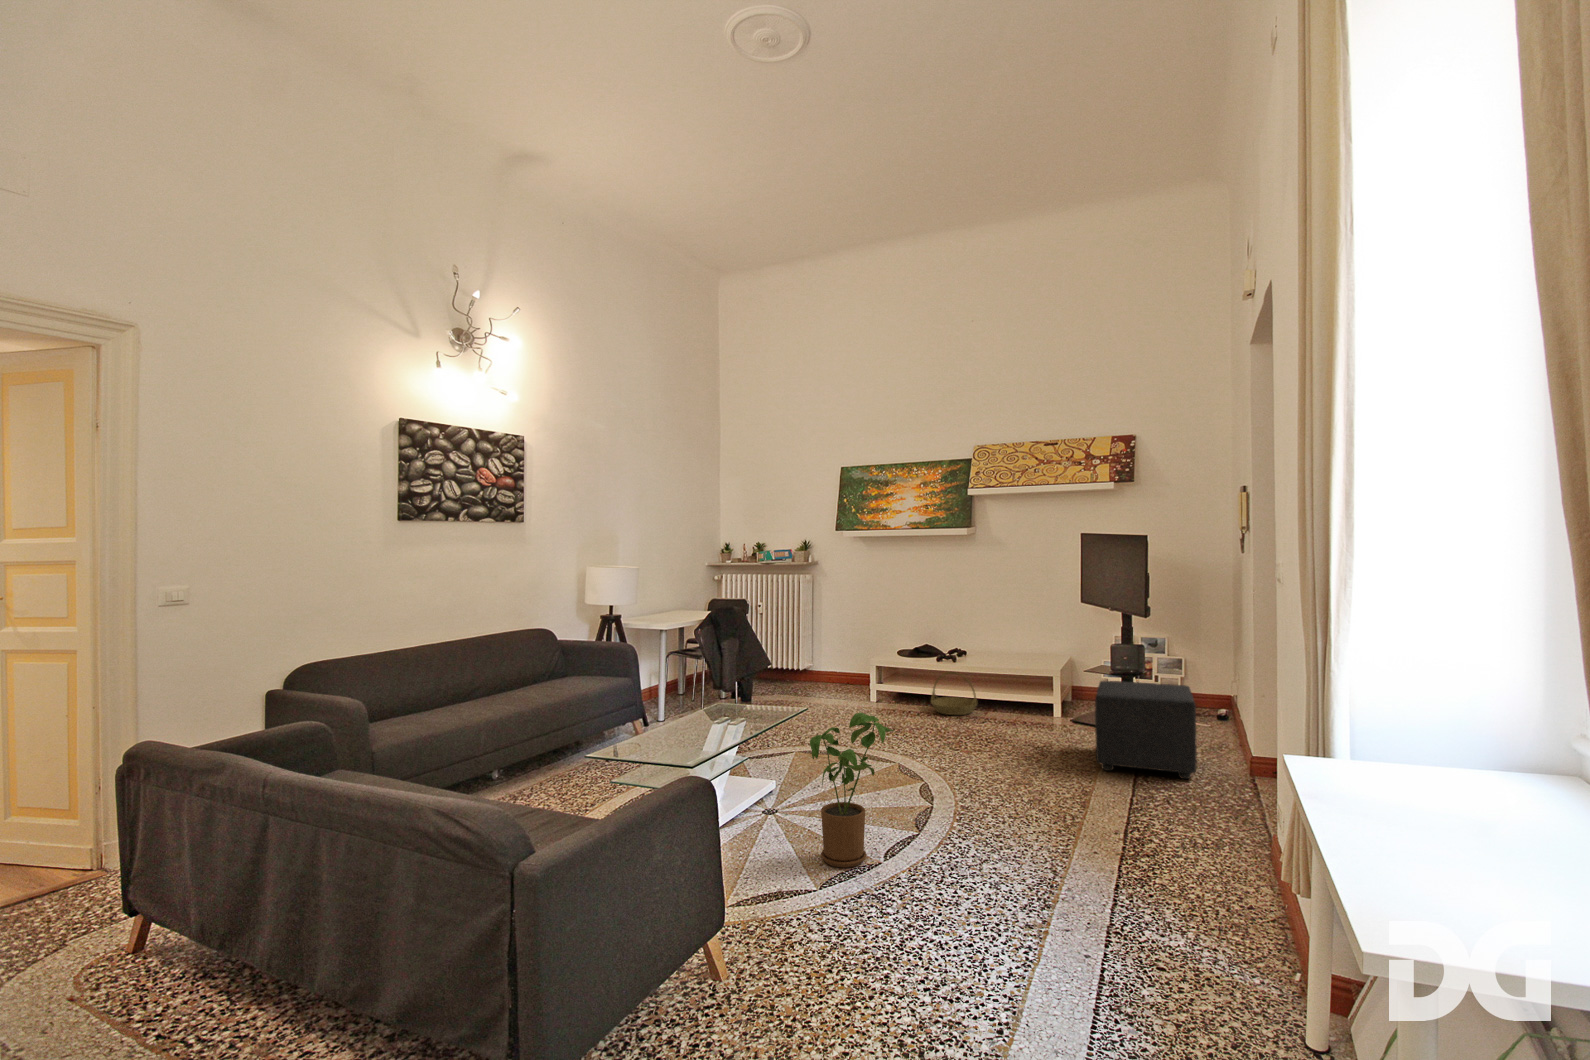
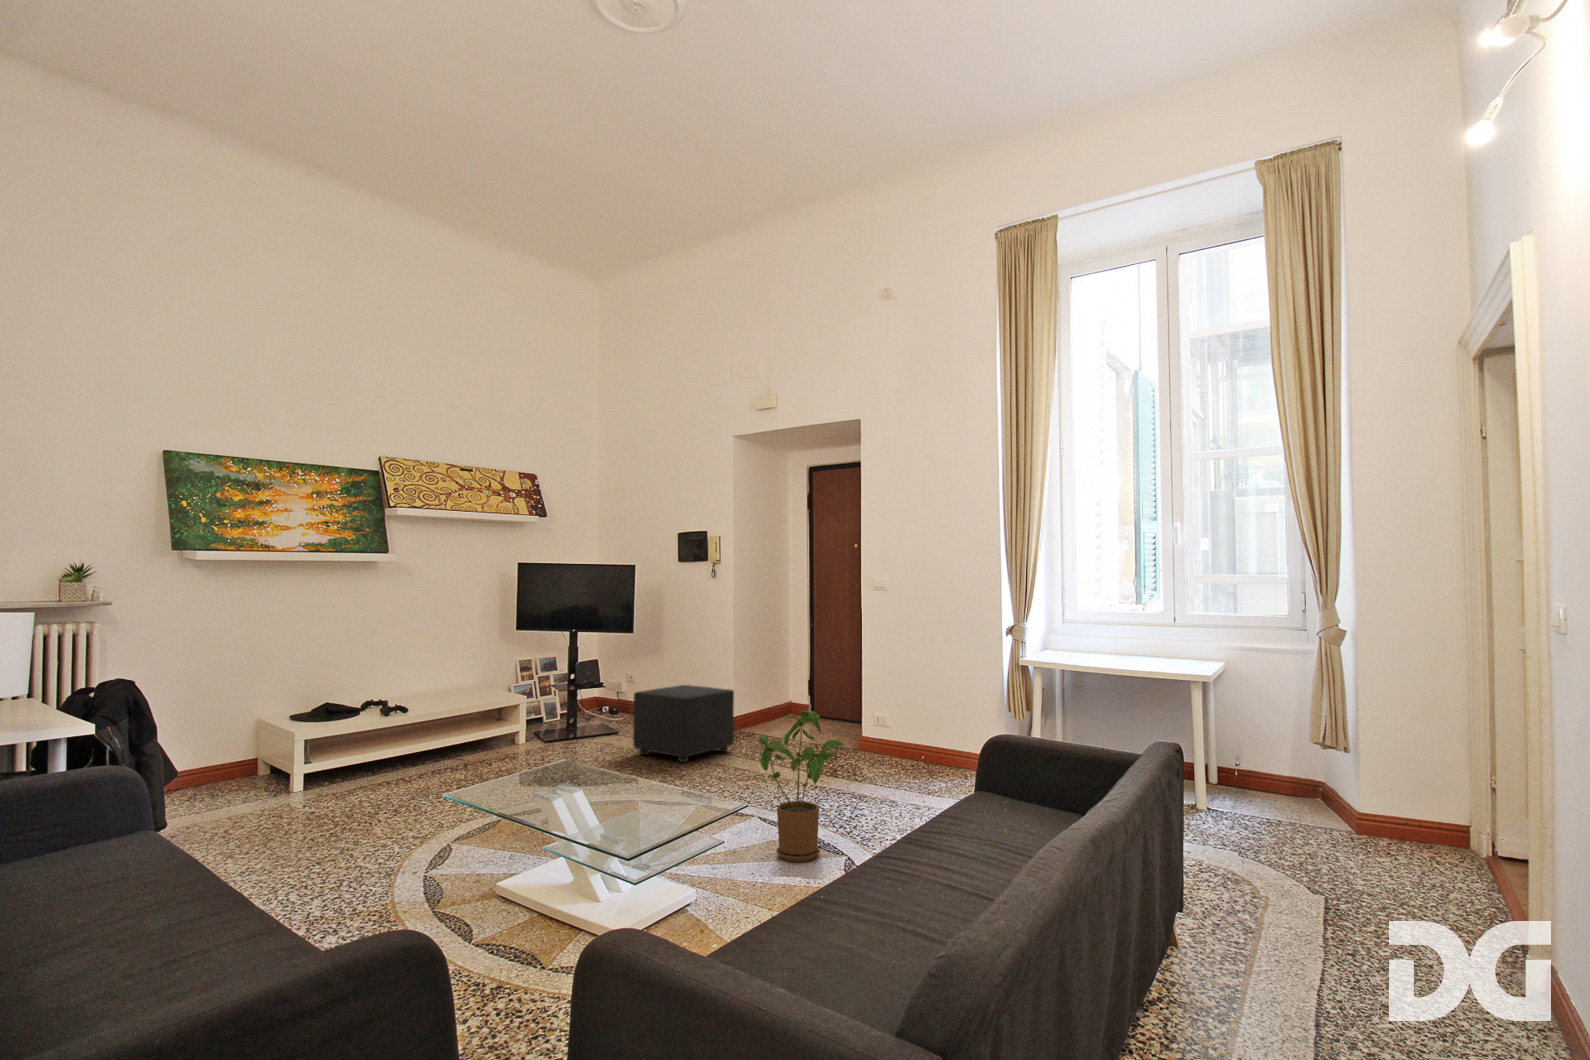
basket: present [931,672,978,715] -> none [396,722,457,775]

